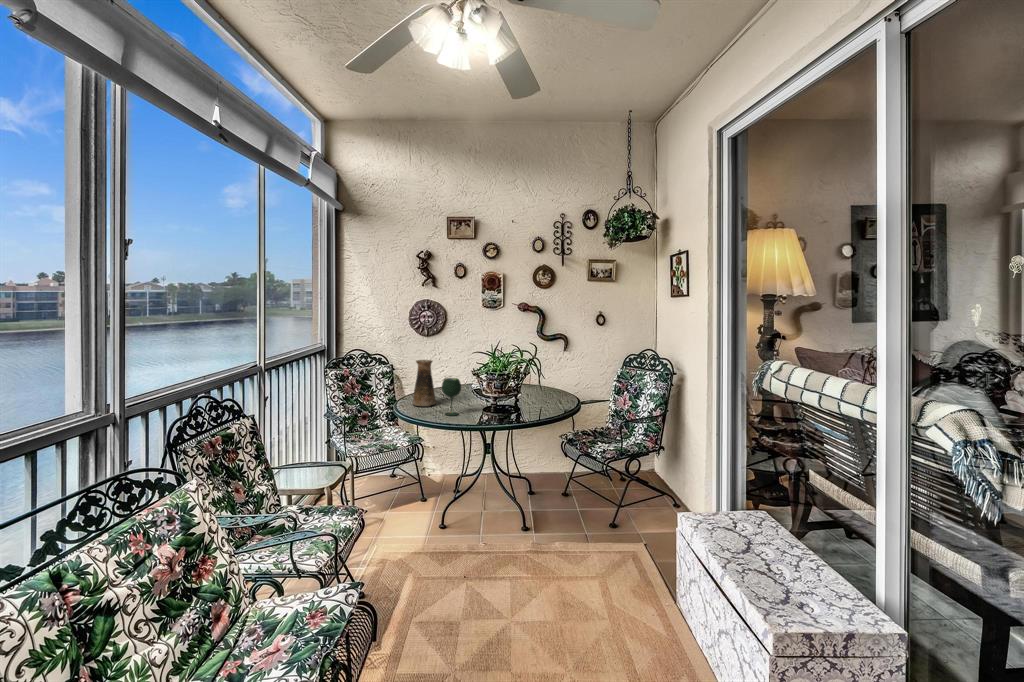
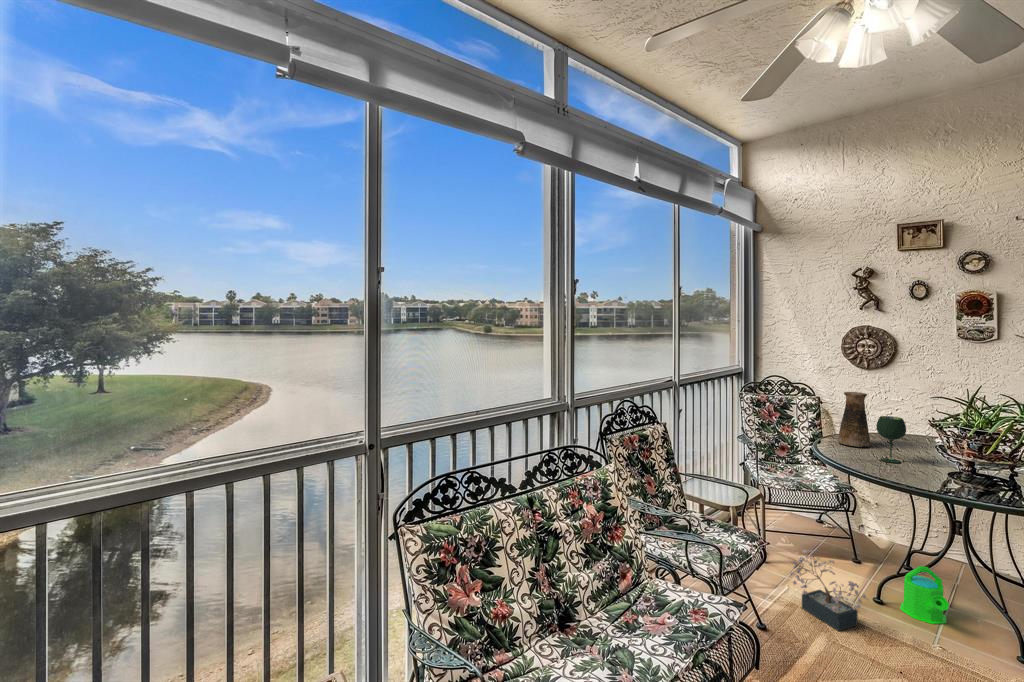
watering can: none [459,490,488,532] -> present [900,566,949,624]
decorative plant: none [380,502,441,567] -> present [790,549,868,631]

